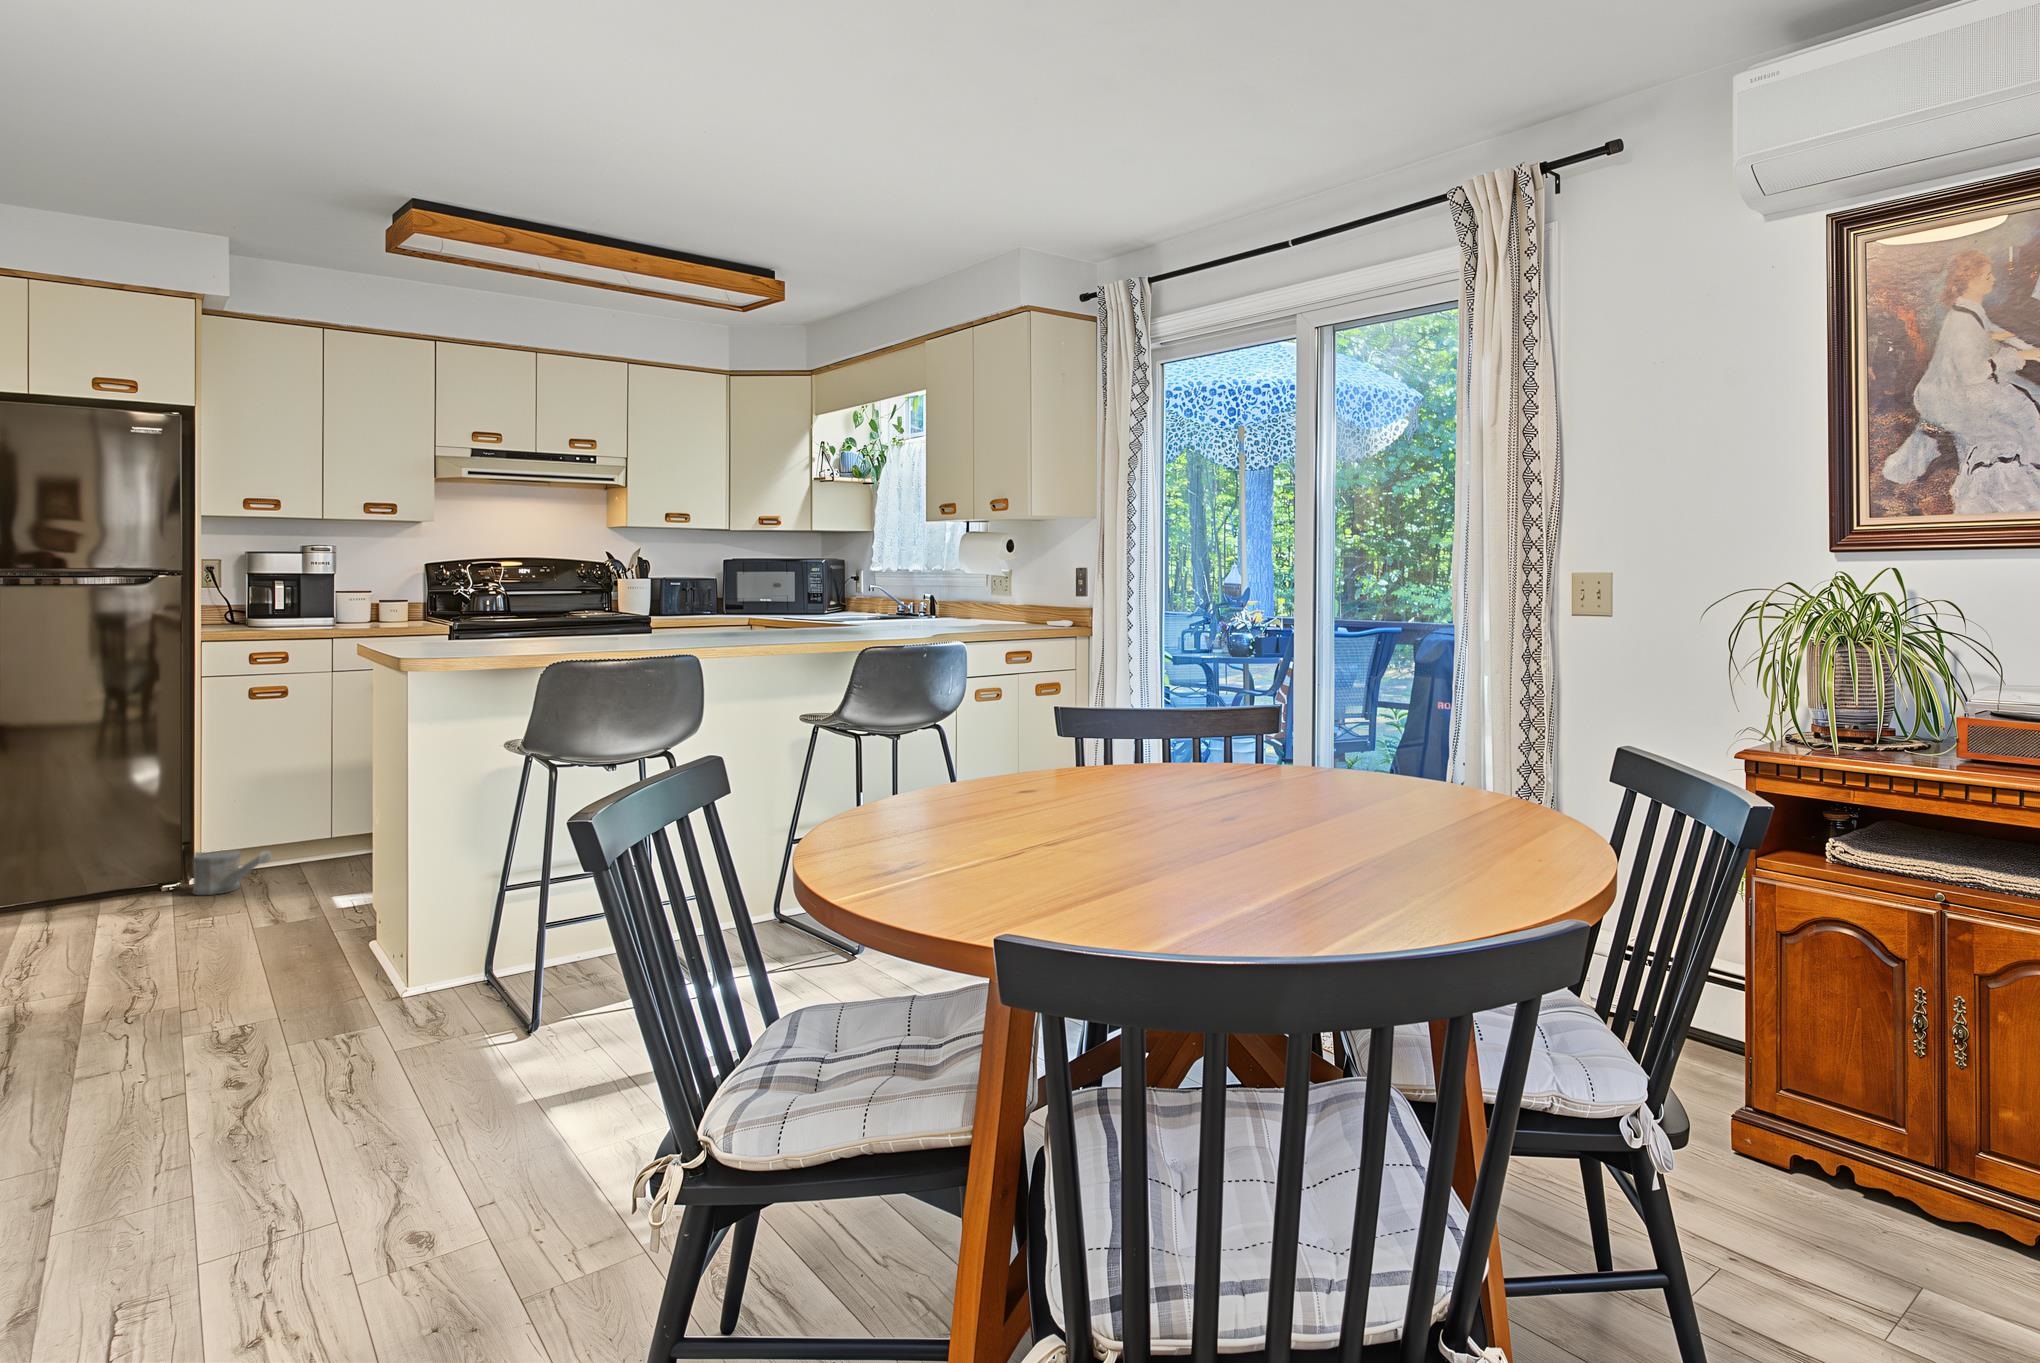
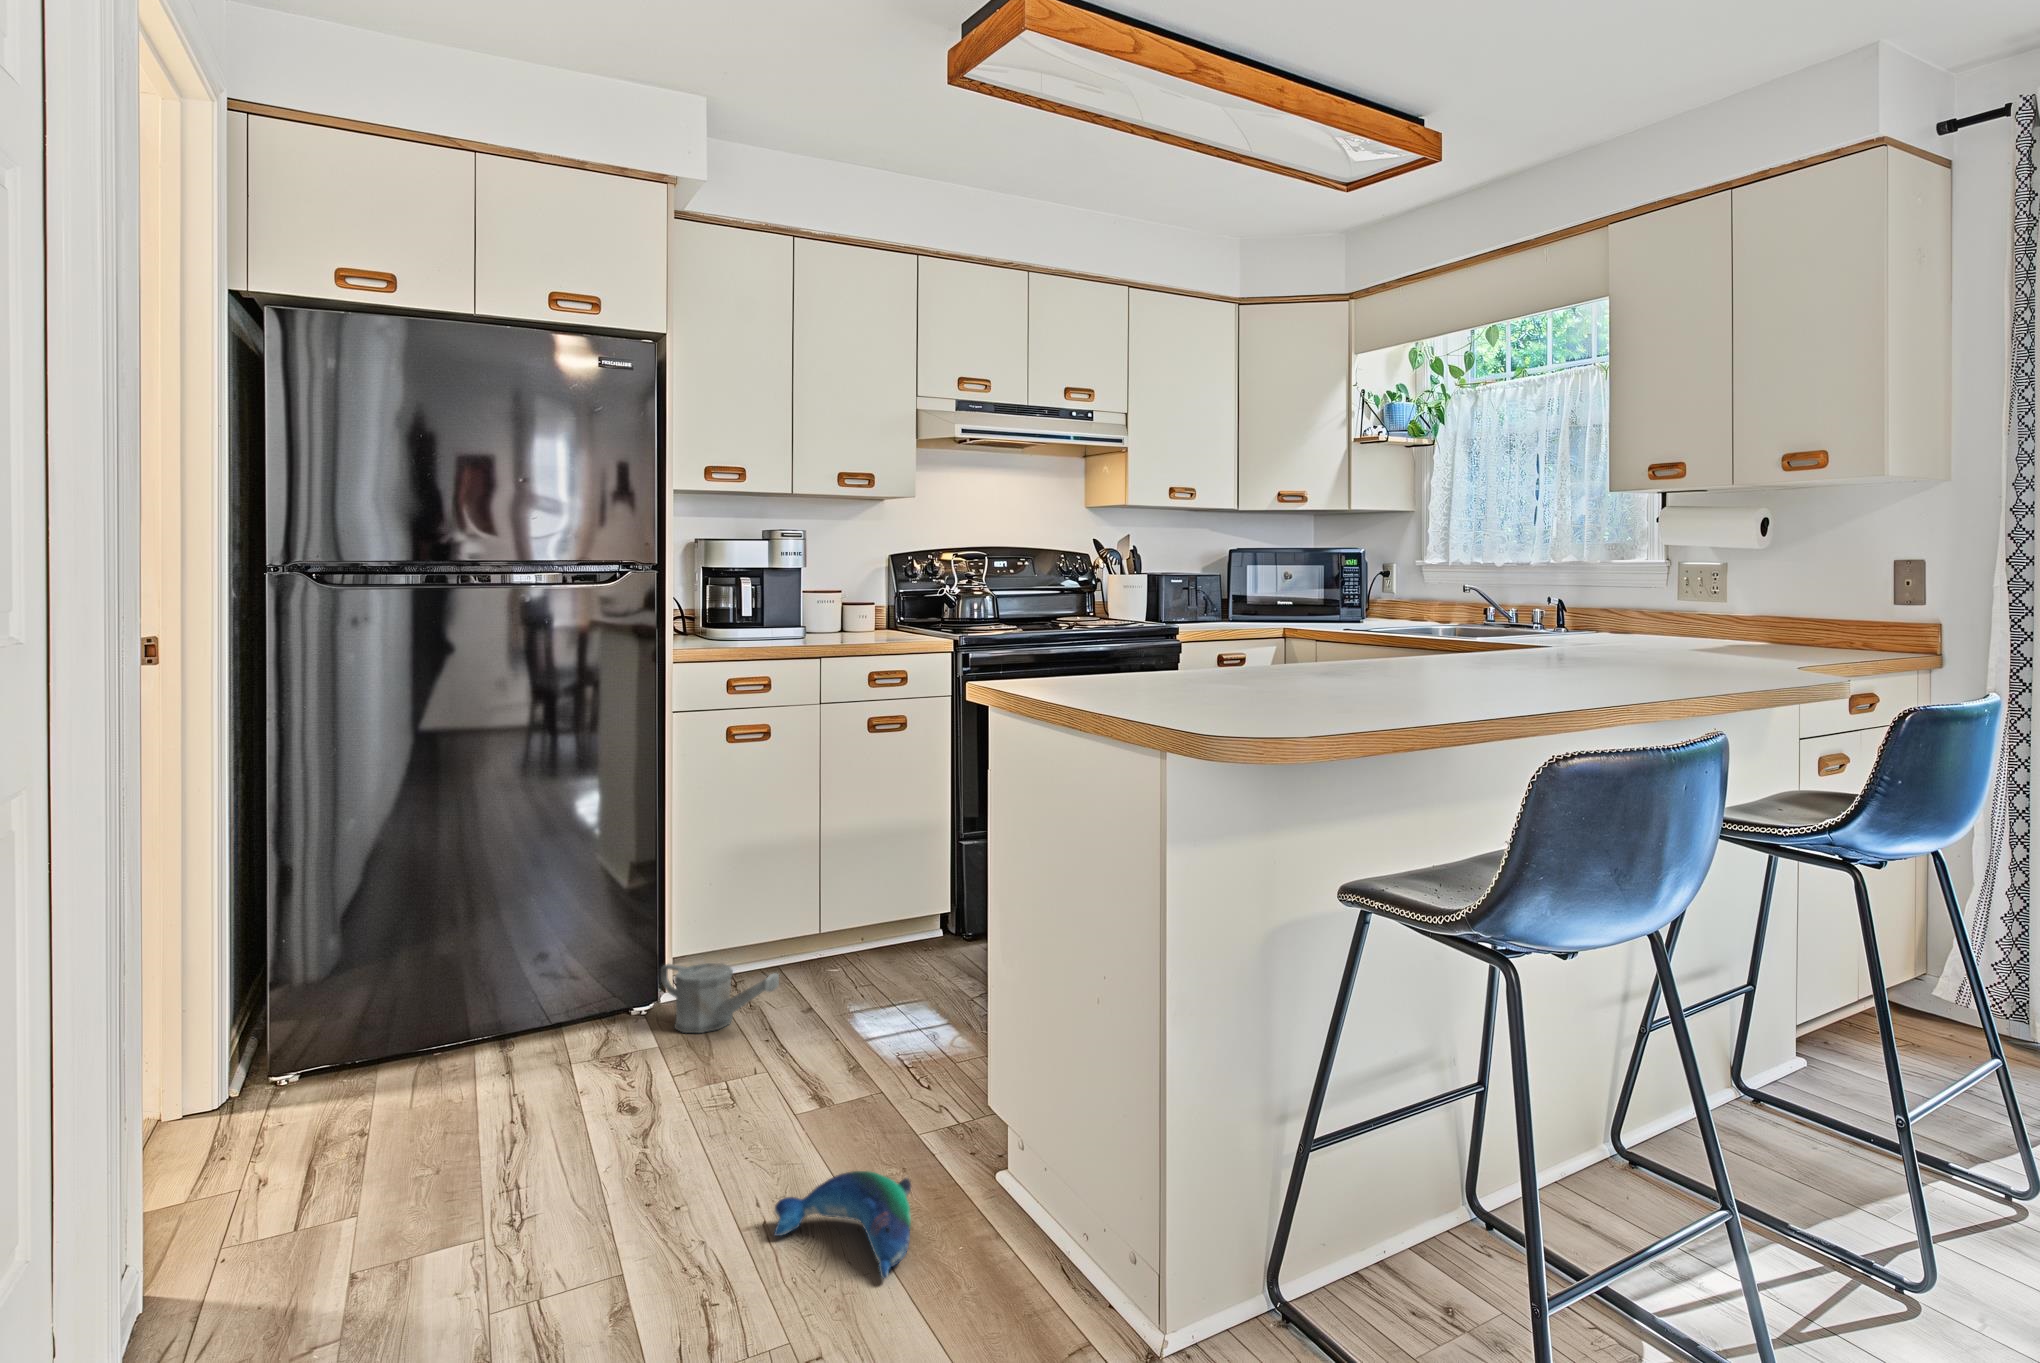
plush toy: none [201,932,296,981] -> present [774,1171,911,1279]

